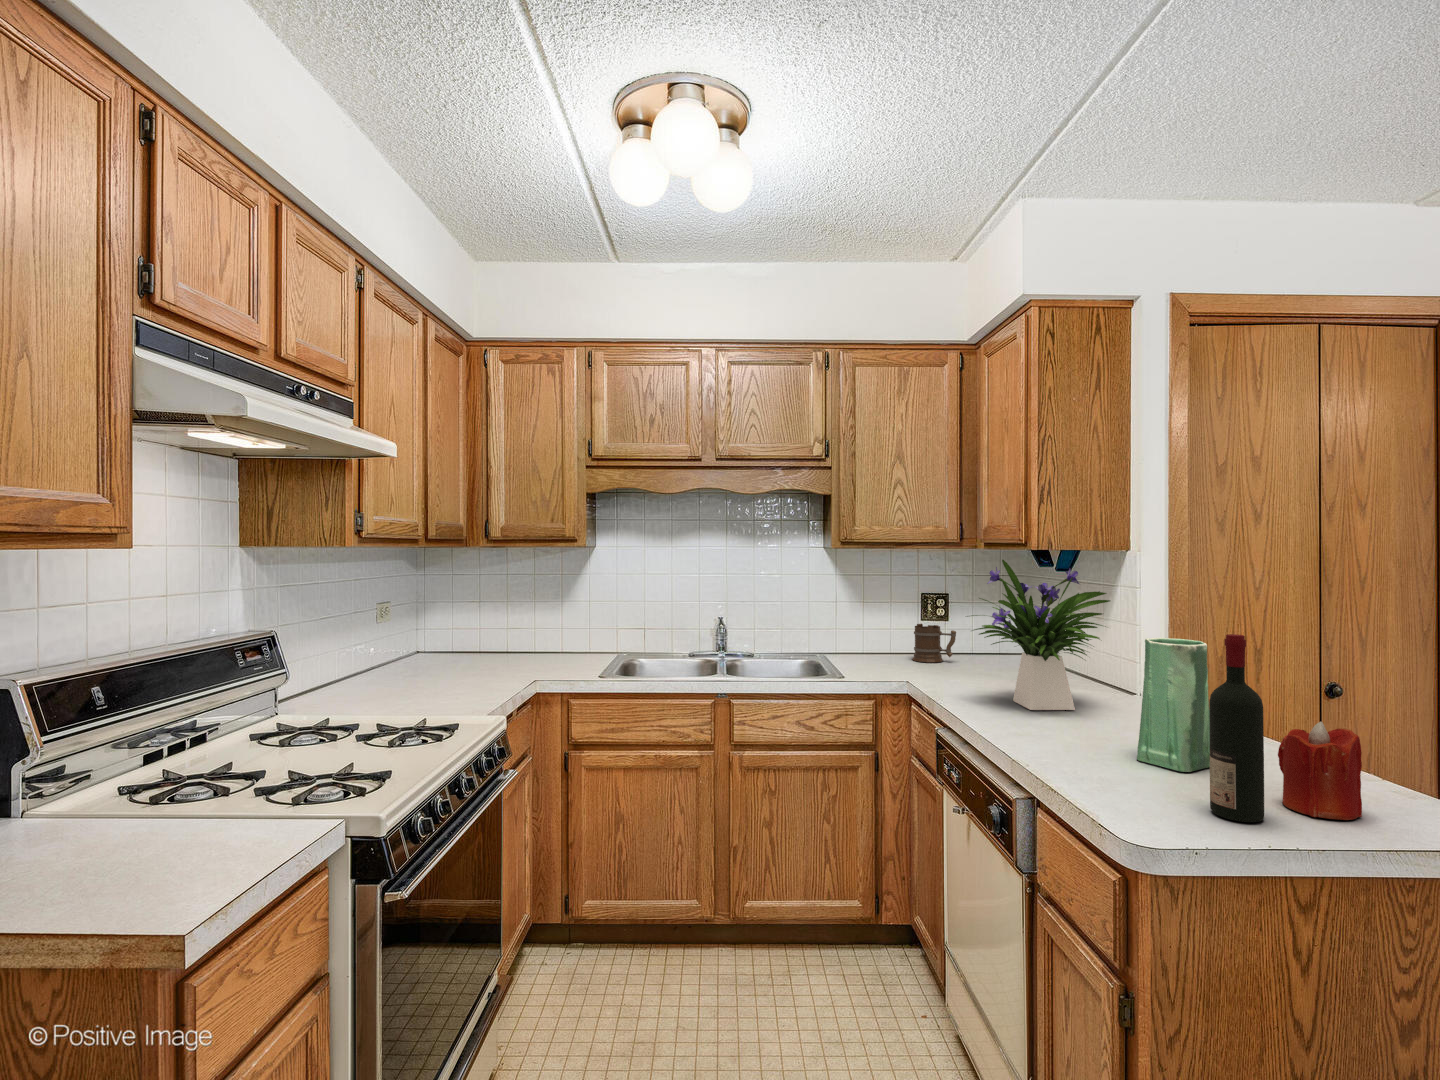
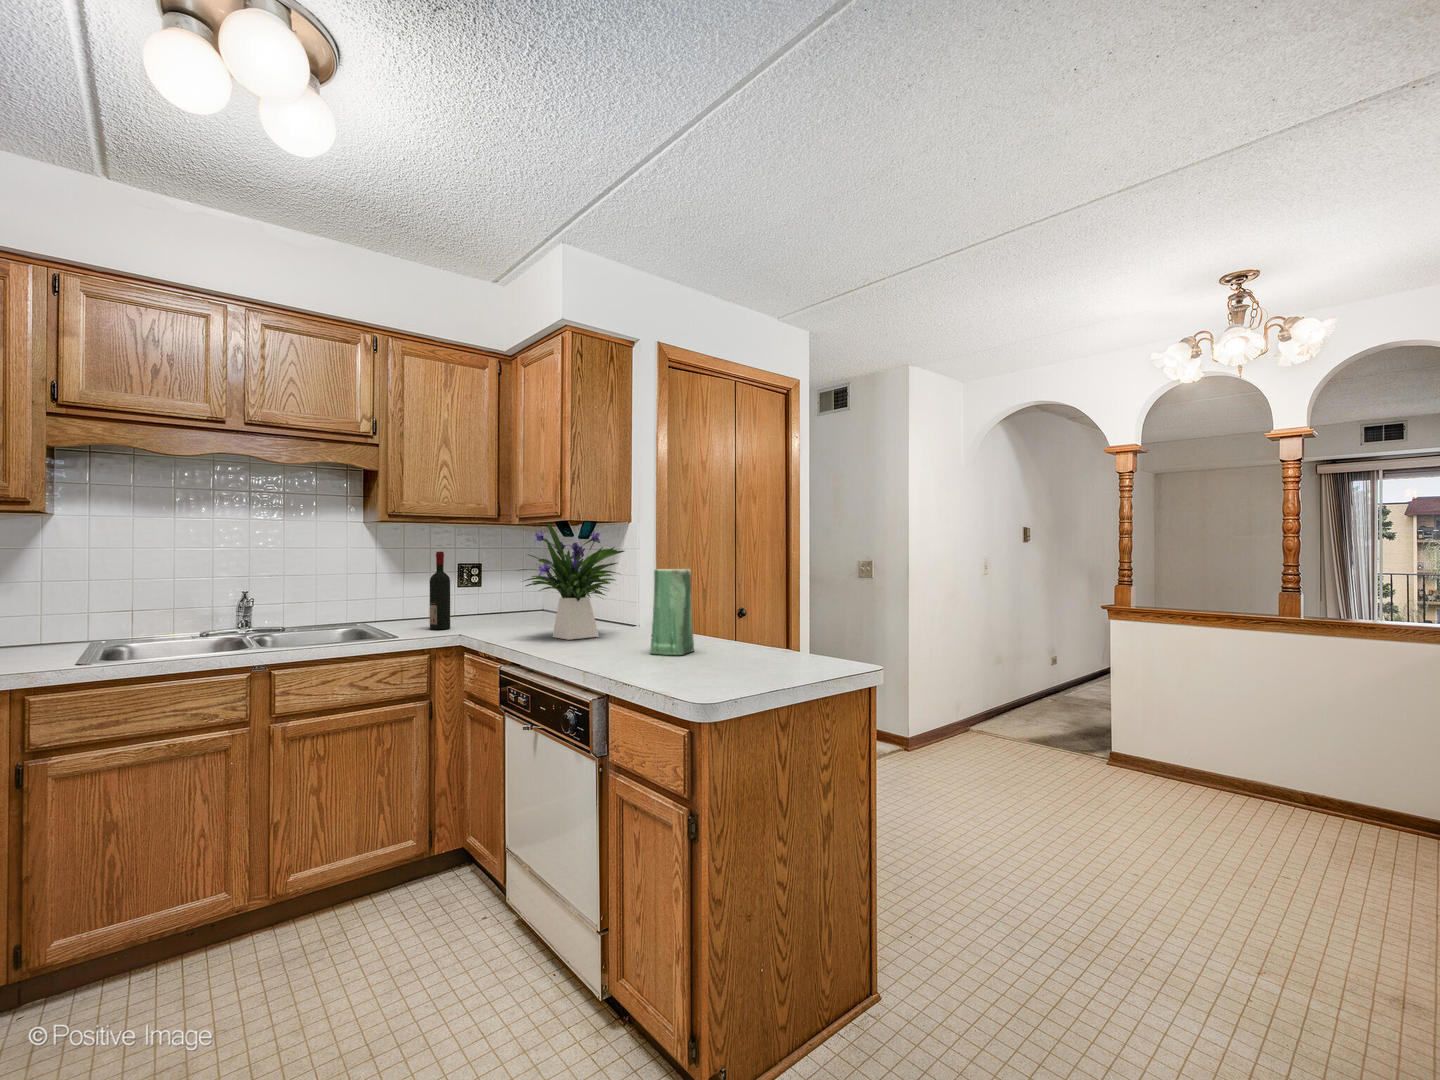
mug: present [912,624,956,662] -> none [454,591,494,623]
wine bottle: present [1209,634,1264,822] -> present [430,552,450,630]
candle: present [1278,722,1362,820] -> none [732,606,772,663]

